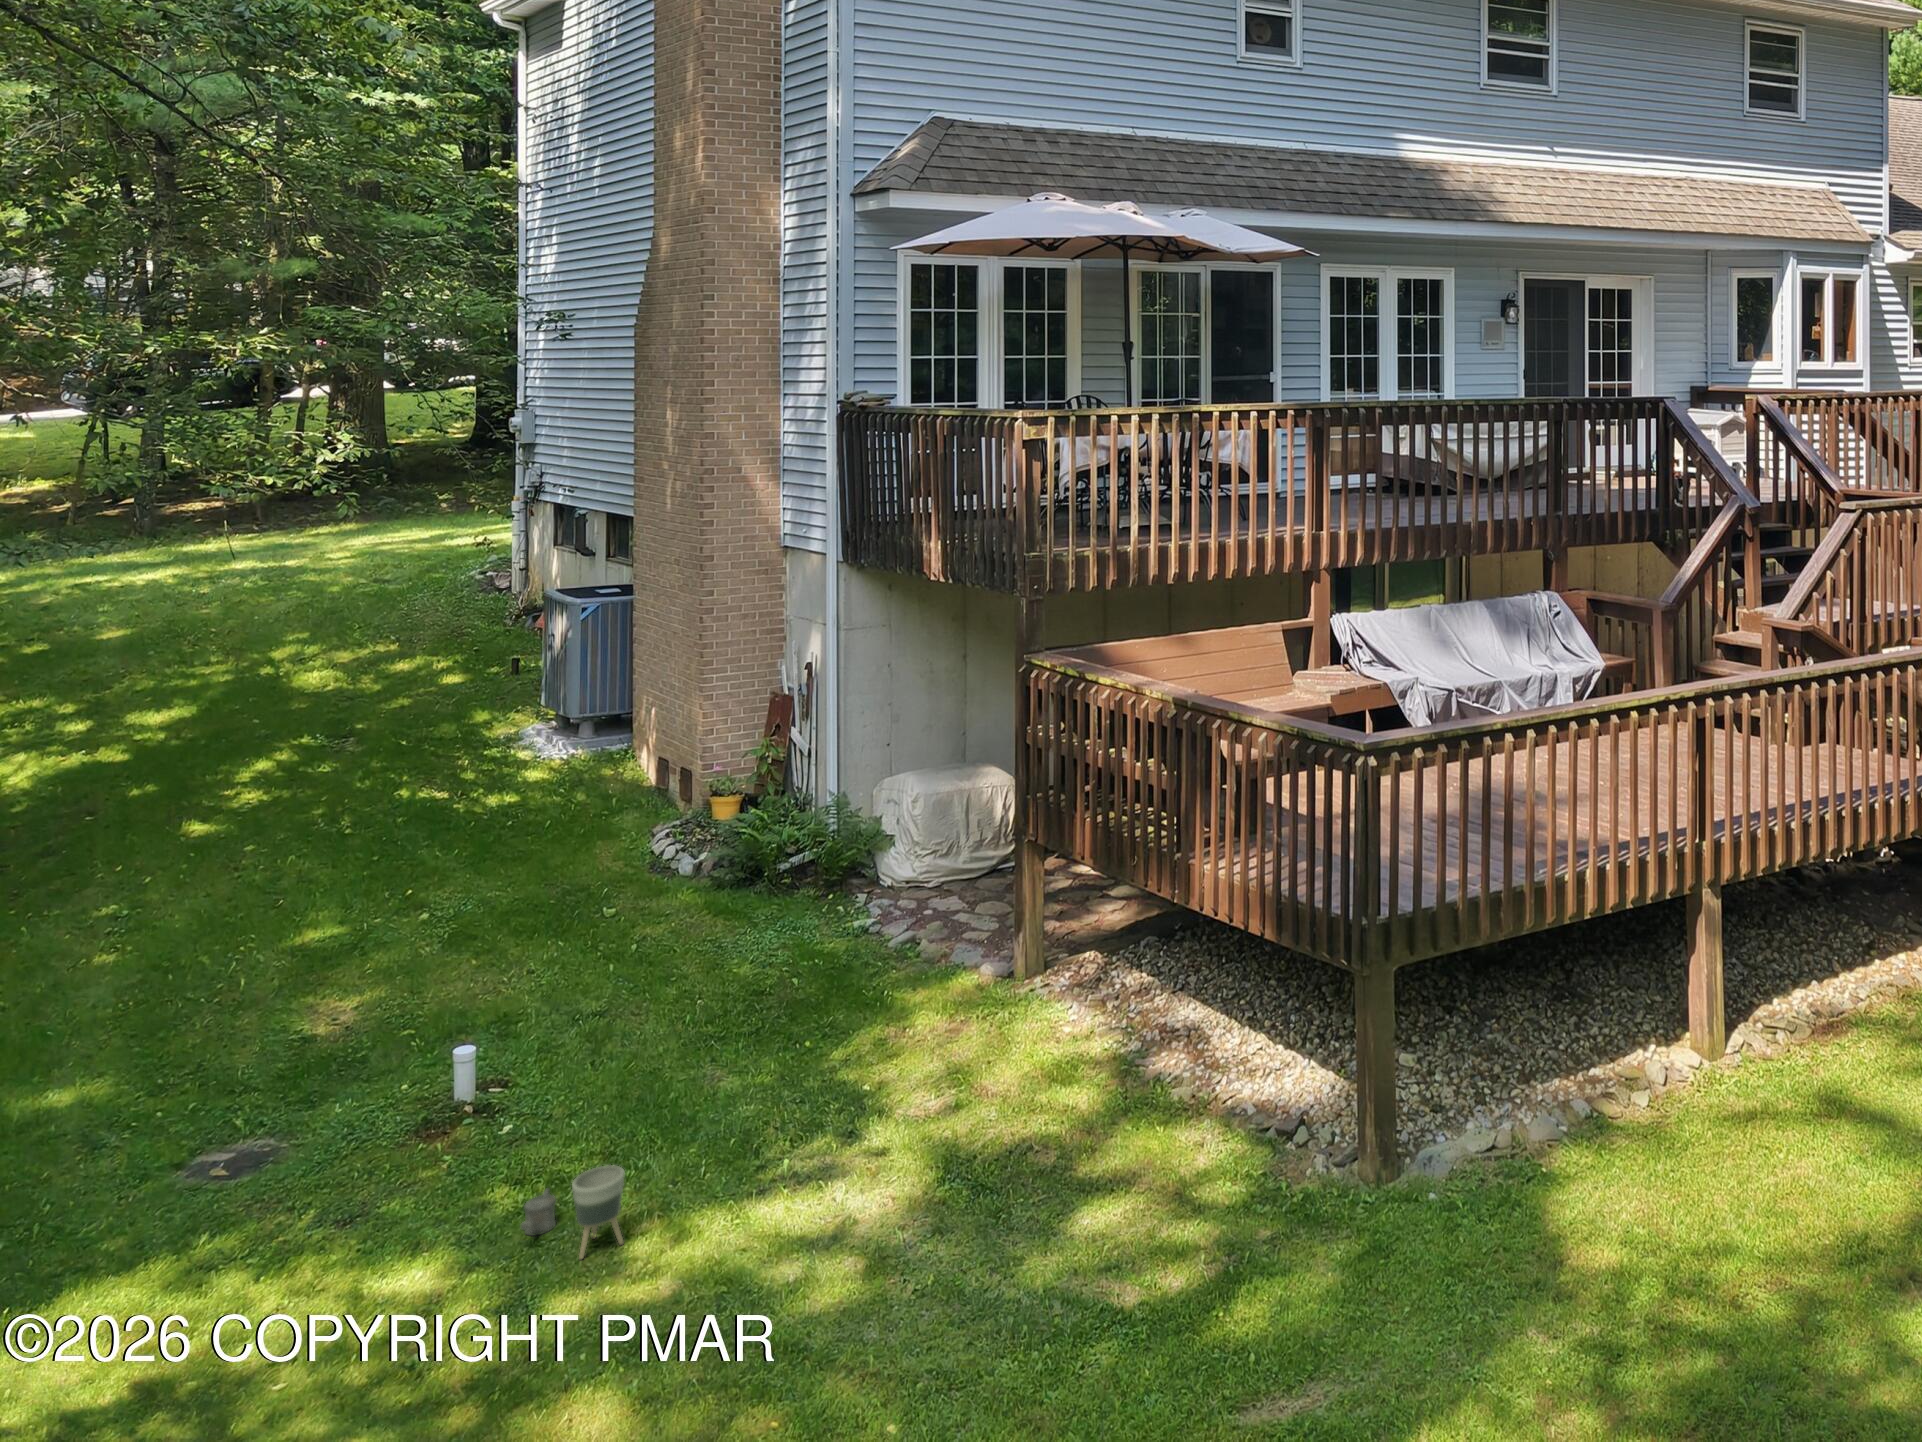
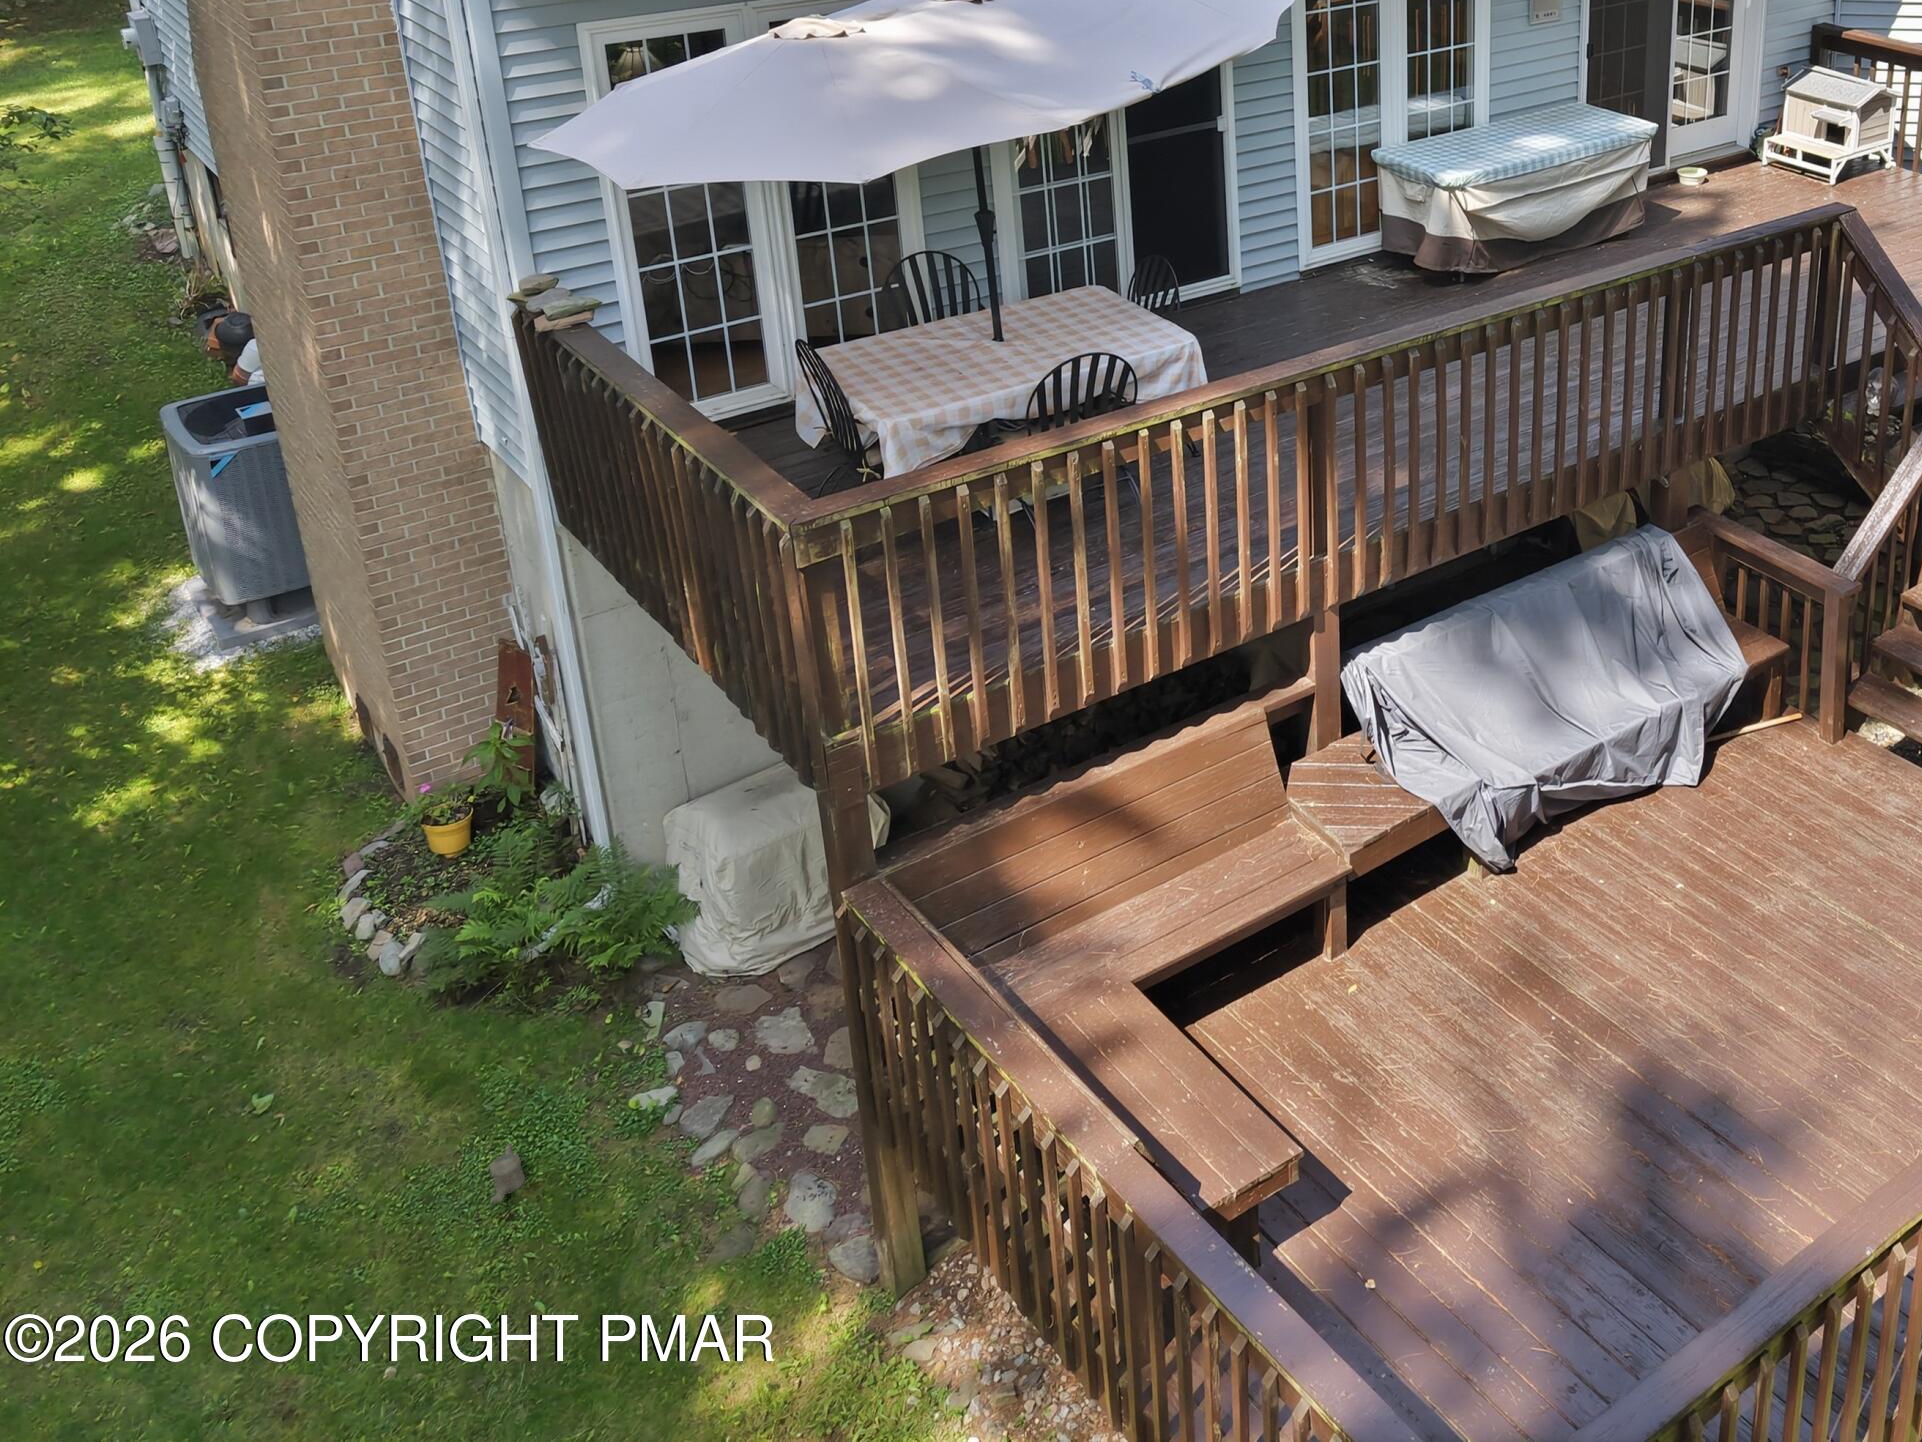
planter: present [572,1165,624,1259] -> none [536,1140,600,1228]

